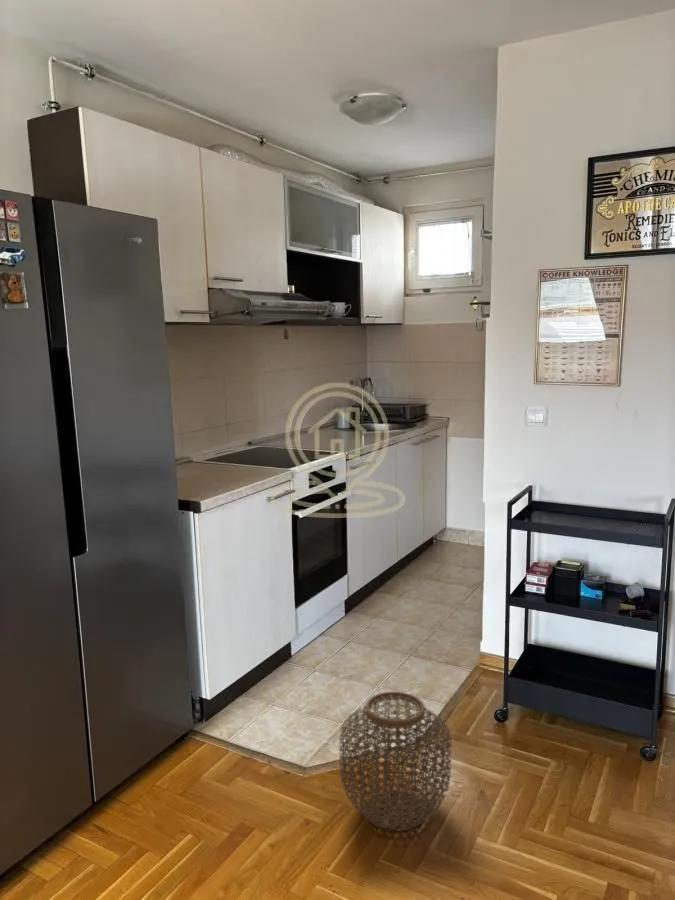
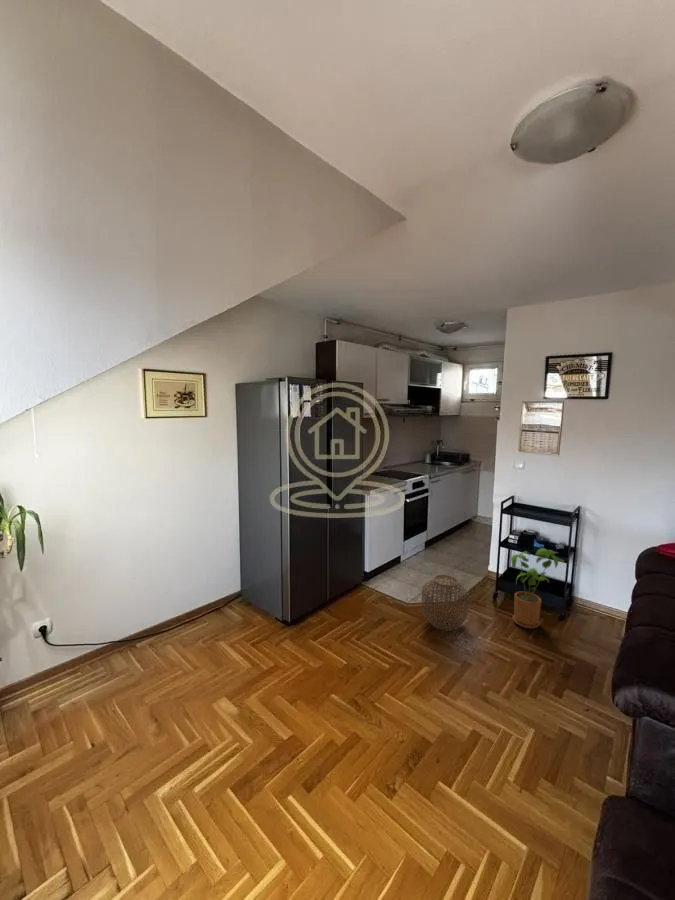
house plant: none [537,603,653,788] -> present [511,548,562,629]

